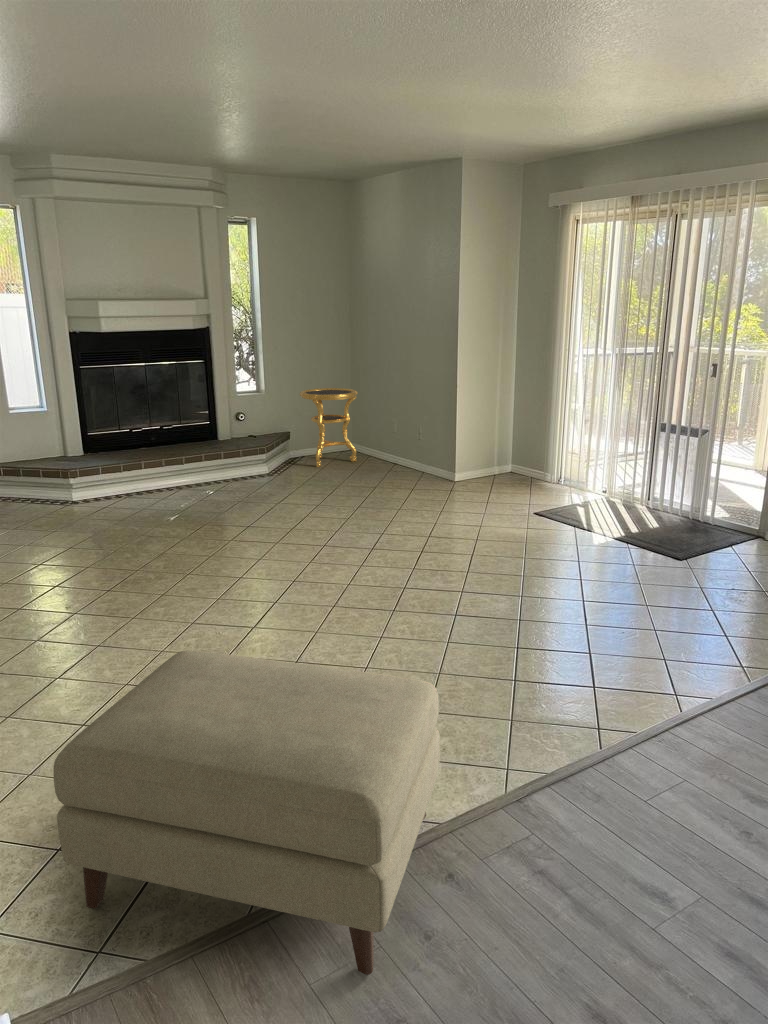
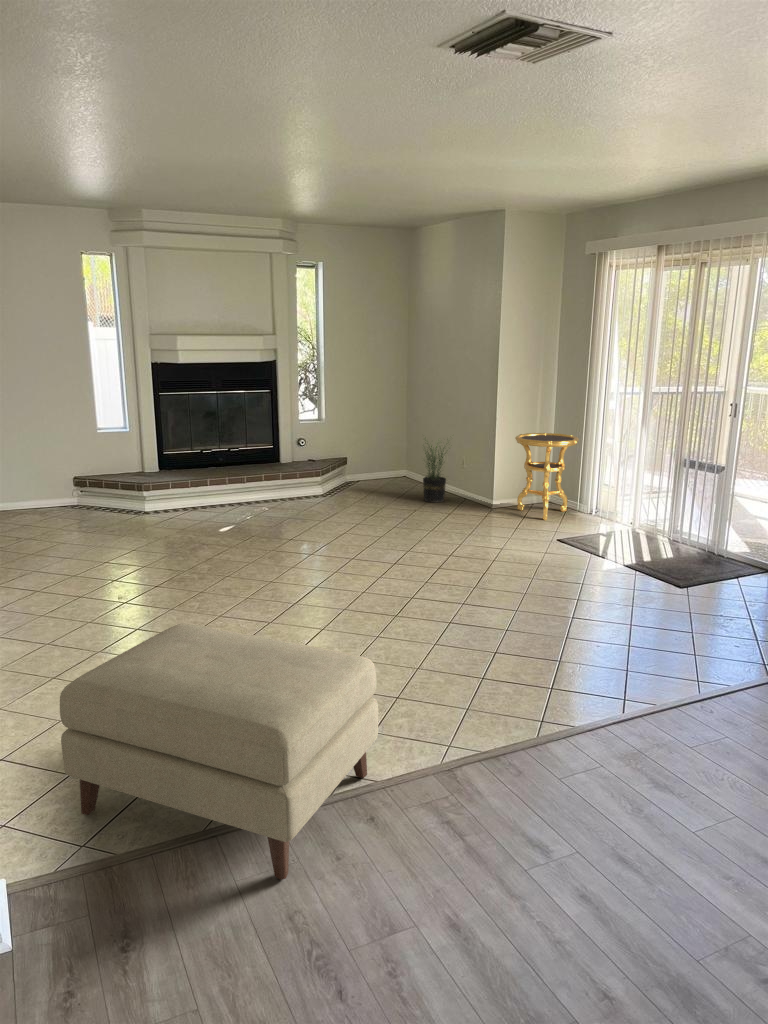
side table: present [300,388,357,467] -> present [515,433,579,520]
potted plant: none [373,403,410,477] -> present [423,443,446,503]

